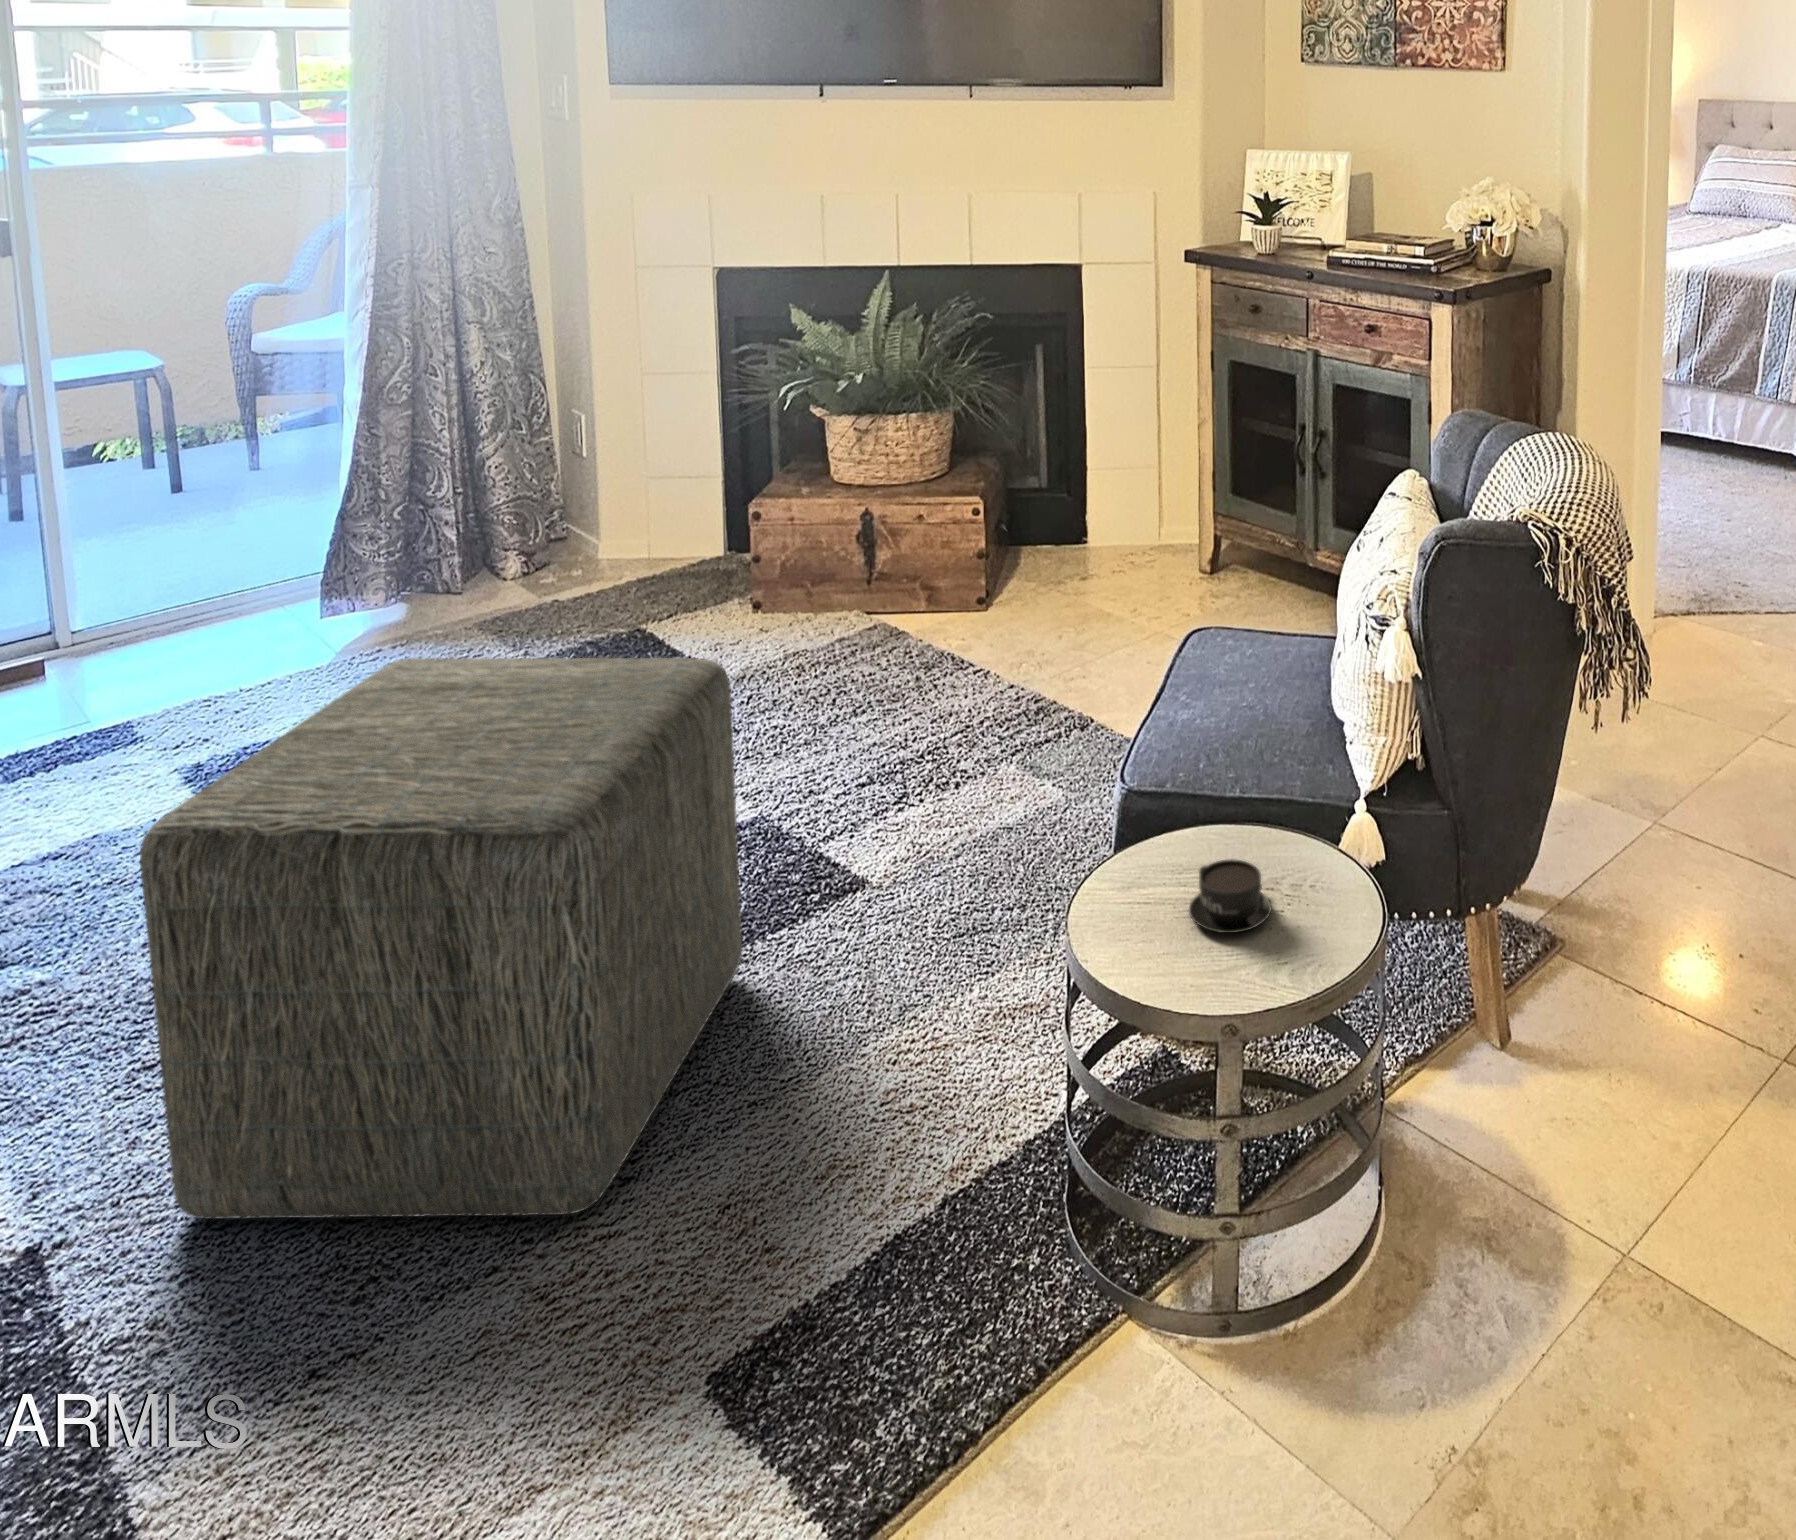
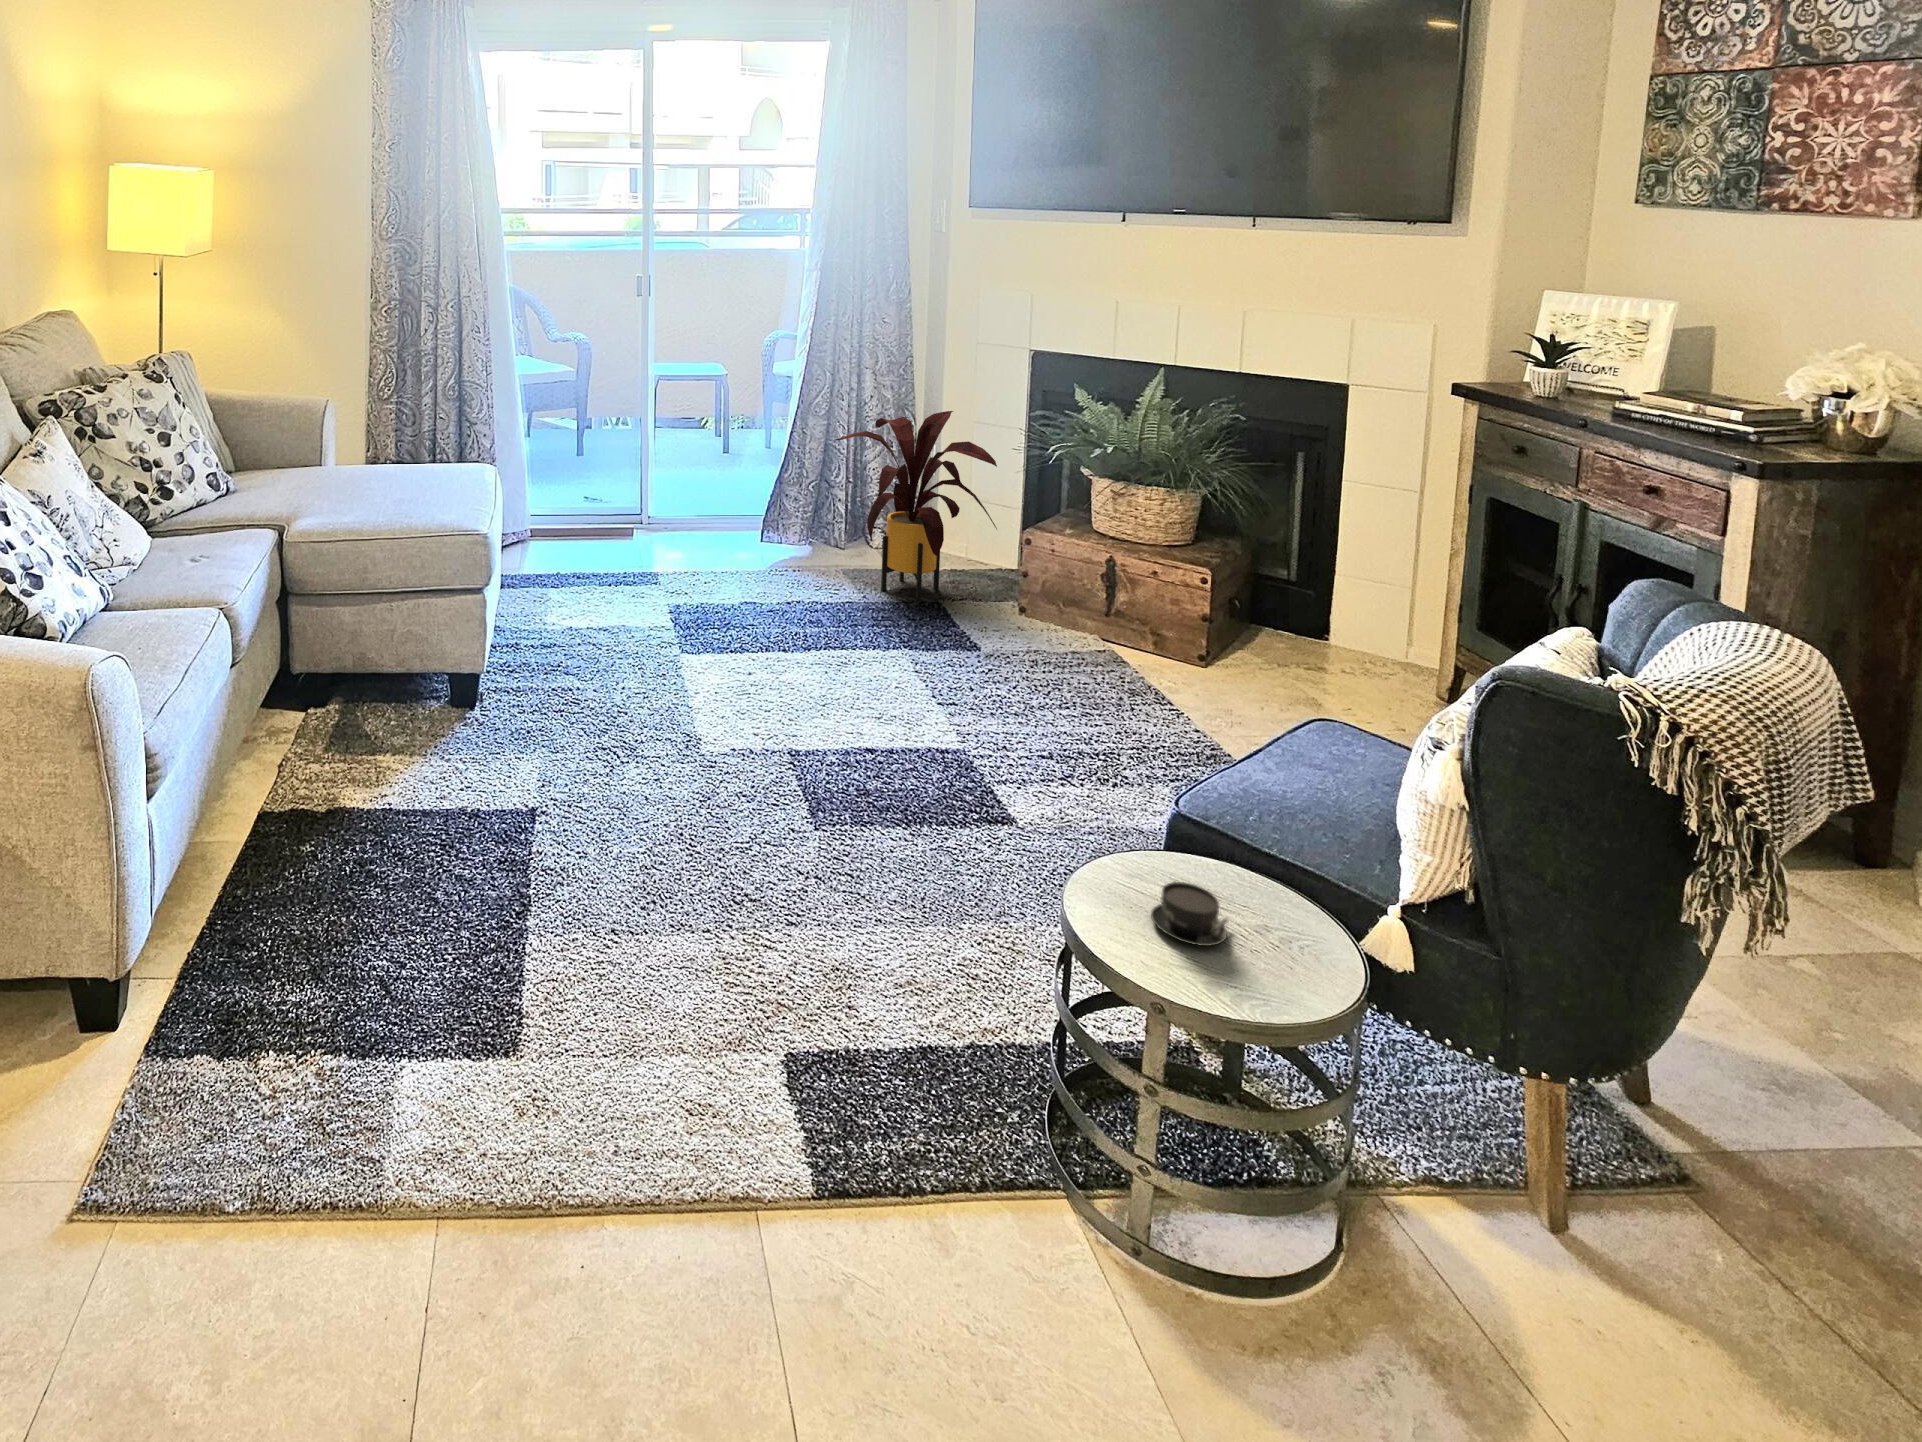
house plant: none [447,361,714,636] -> present [835,411,997,600]
ottoman: present [140,658,742,1219] -> none [595,567,914,926]

